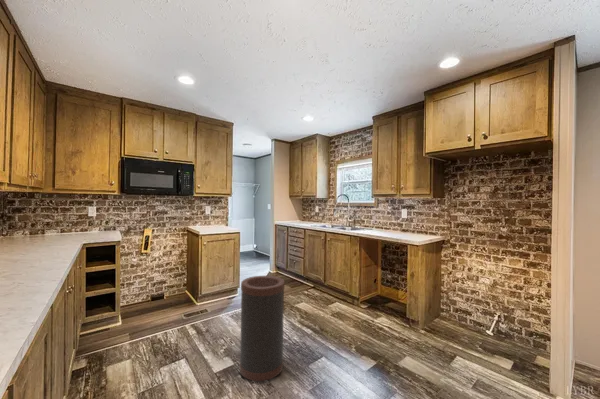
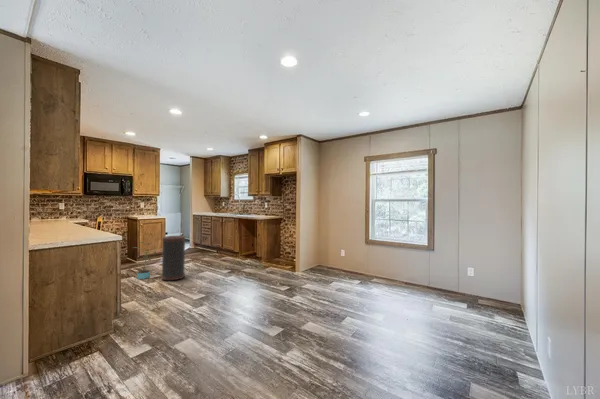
potted plant: none [184,284,229,364] -> present [134,242,156,279]

